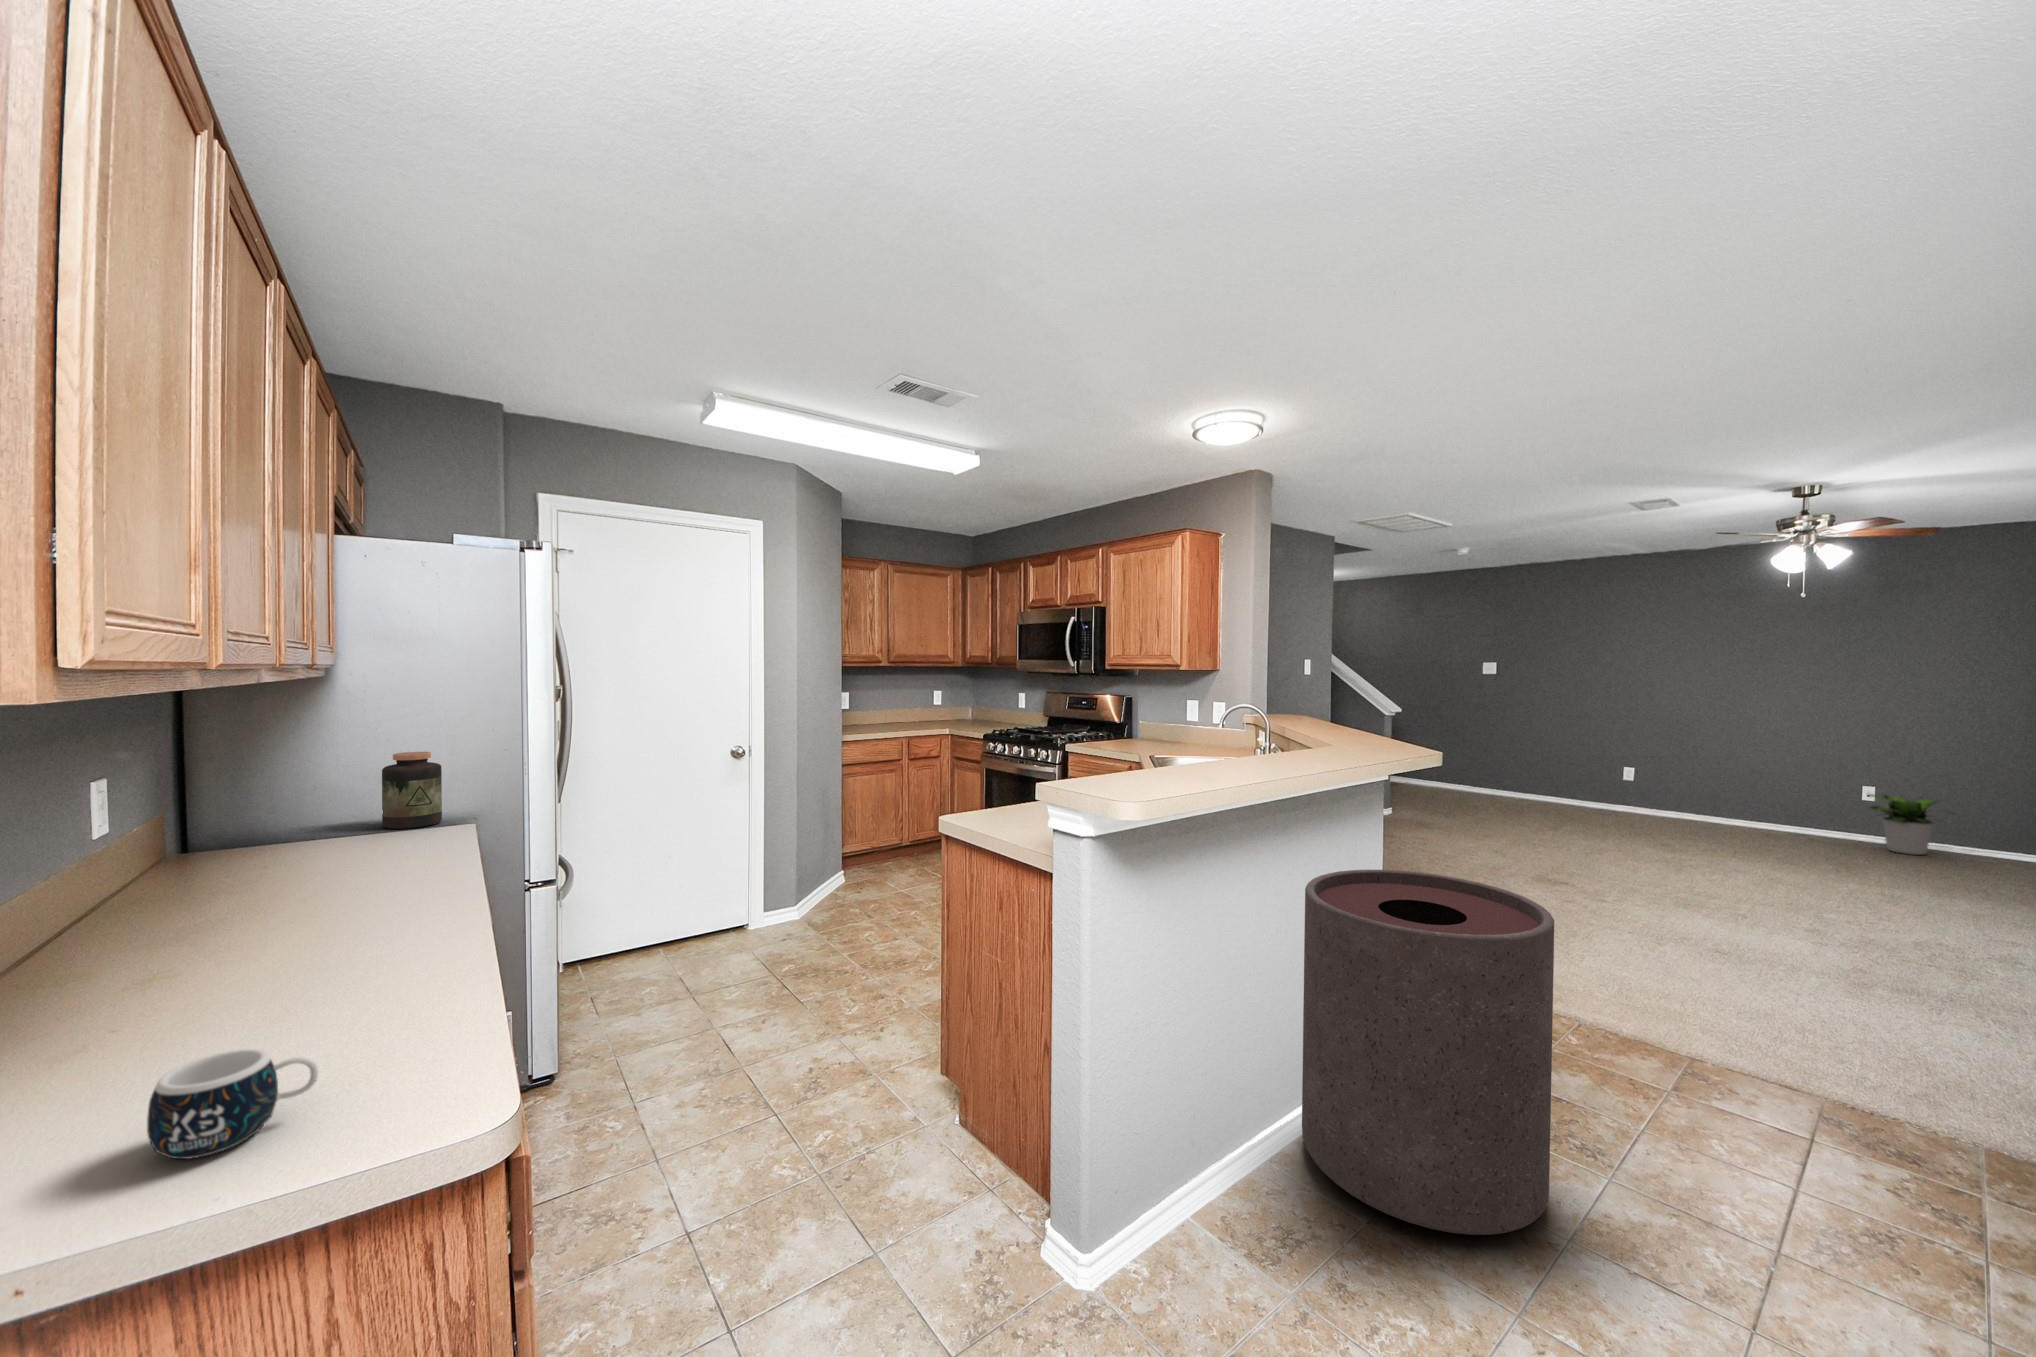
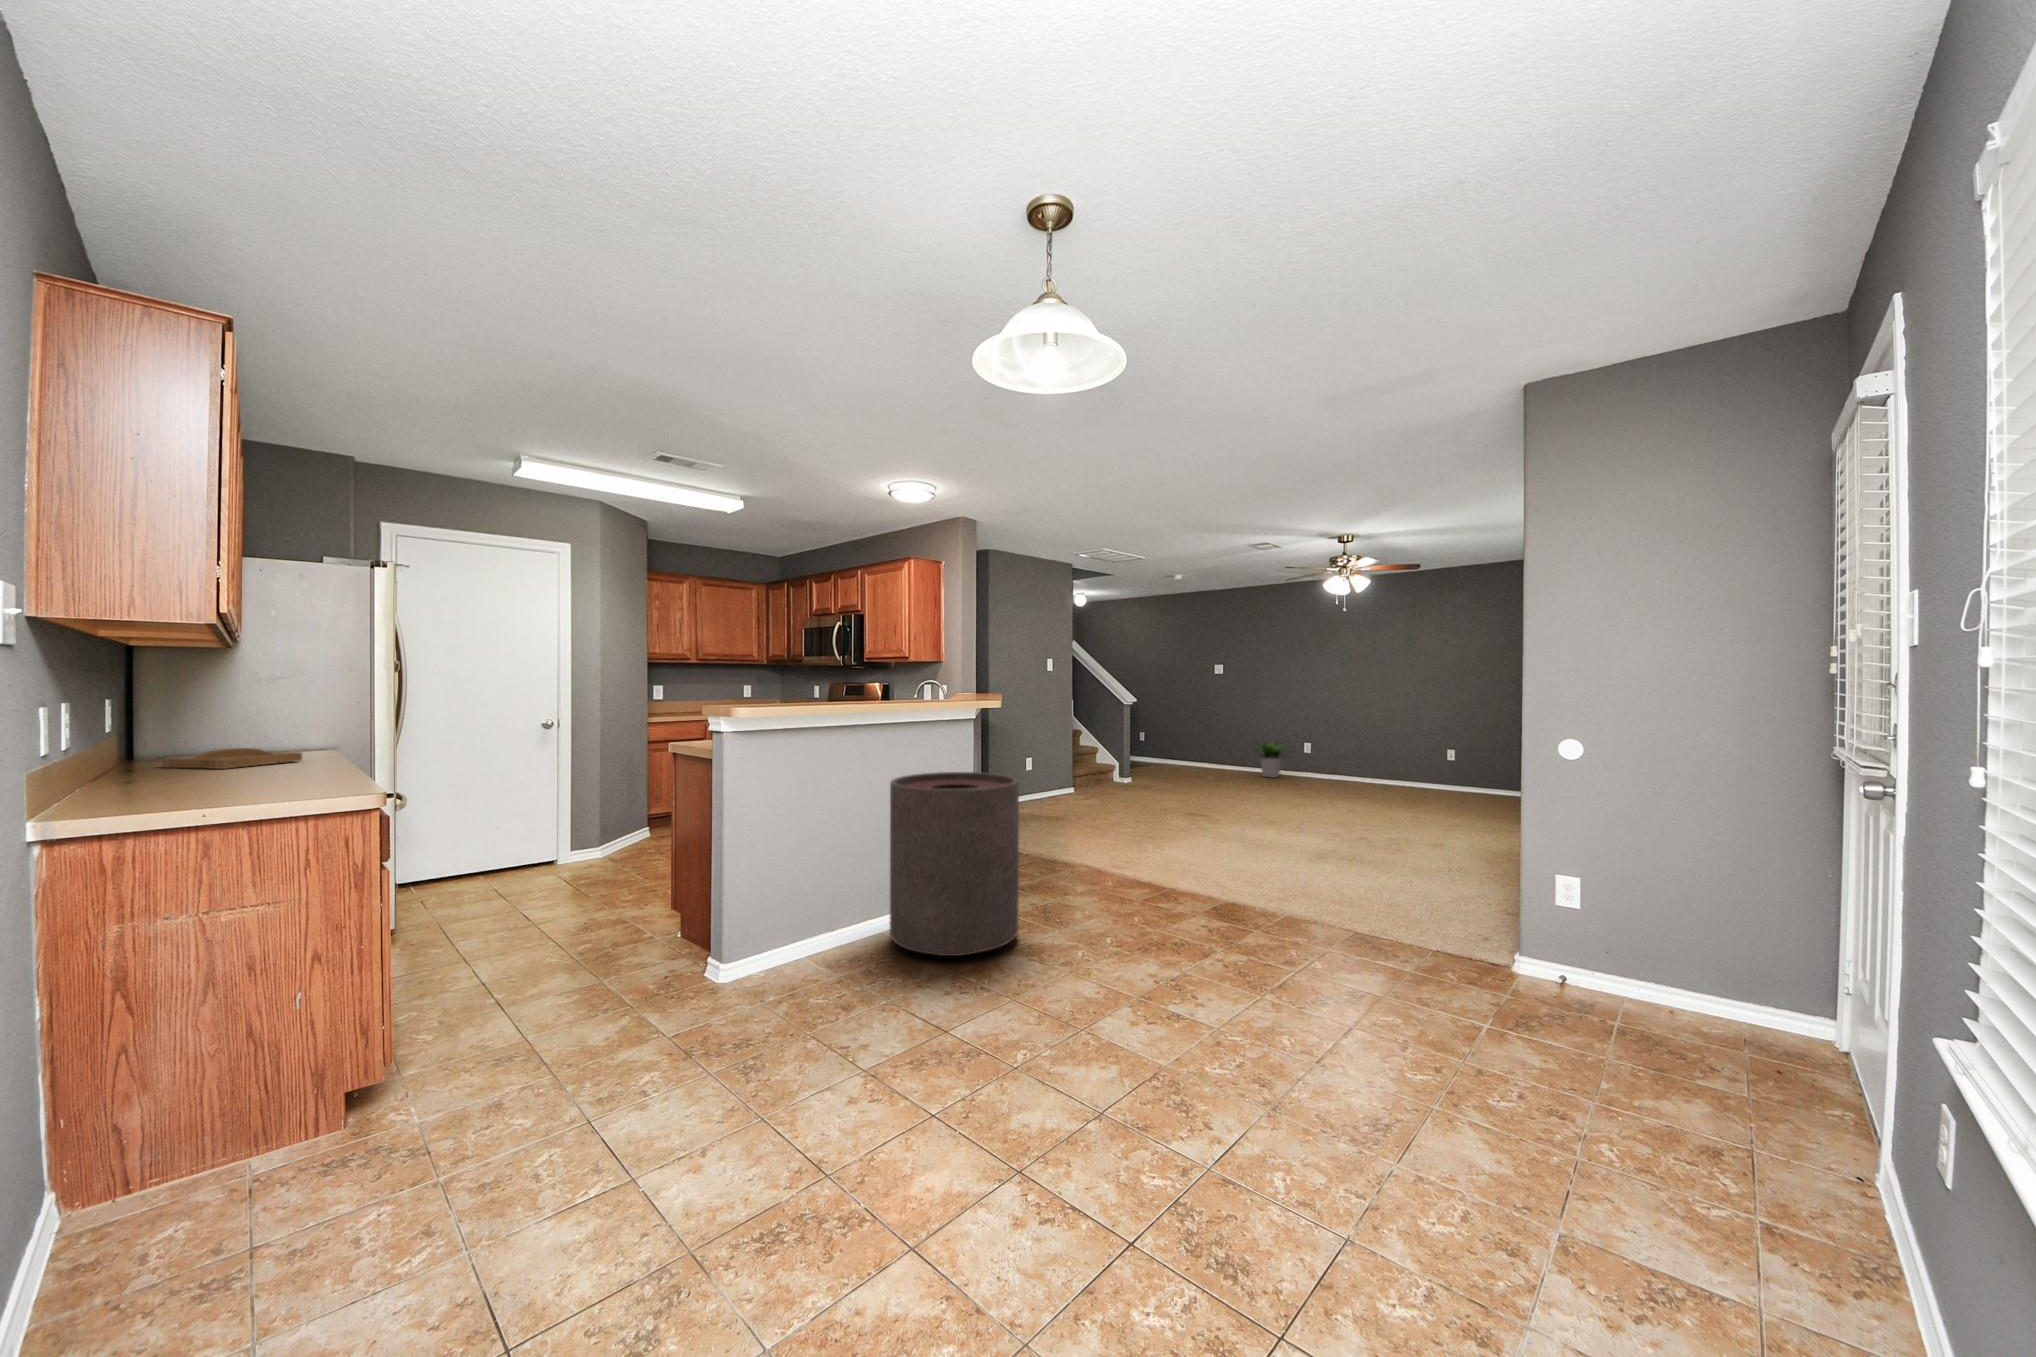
jar: present [382,752,442,829] -> none [267,702,310,751]
potted plant: present [1869,794,1938,855] -> present [1254,742,1288,777]
tray: none [197,847,416,902] -> present [162,748,302,769]
mug: present [147,1049,318,1159] -> none [228,771,293,803]

